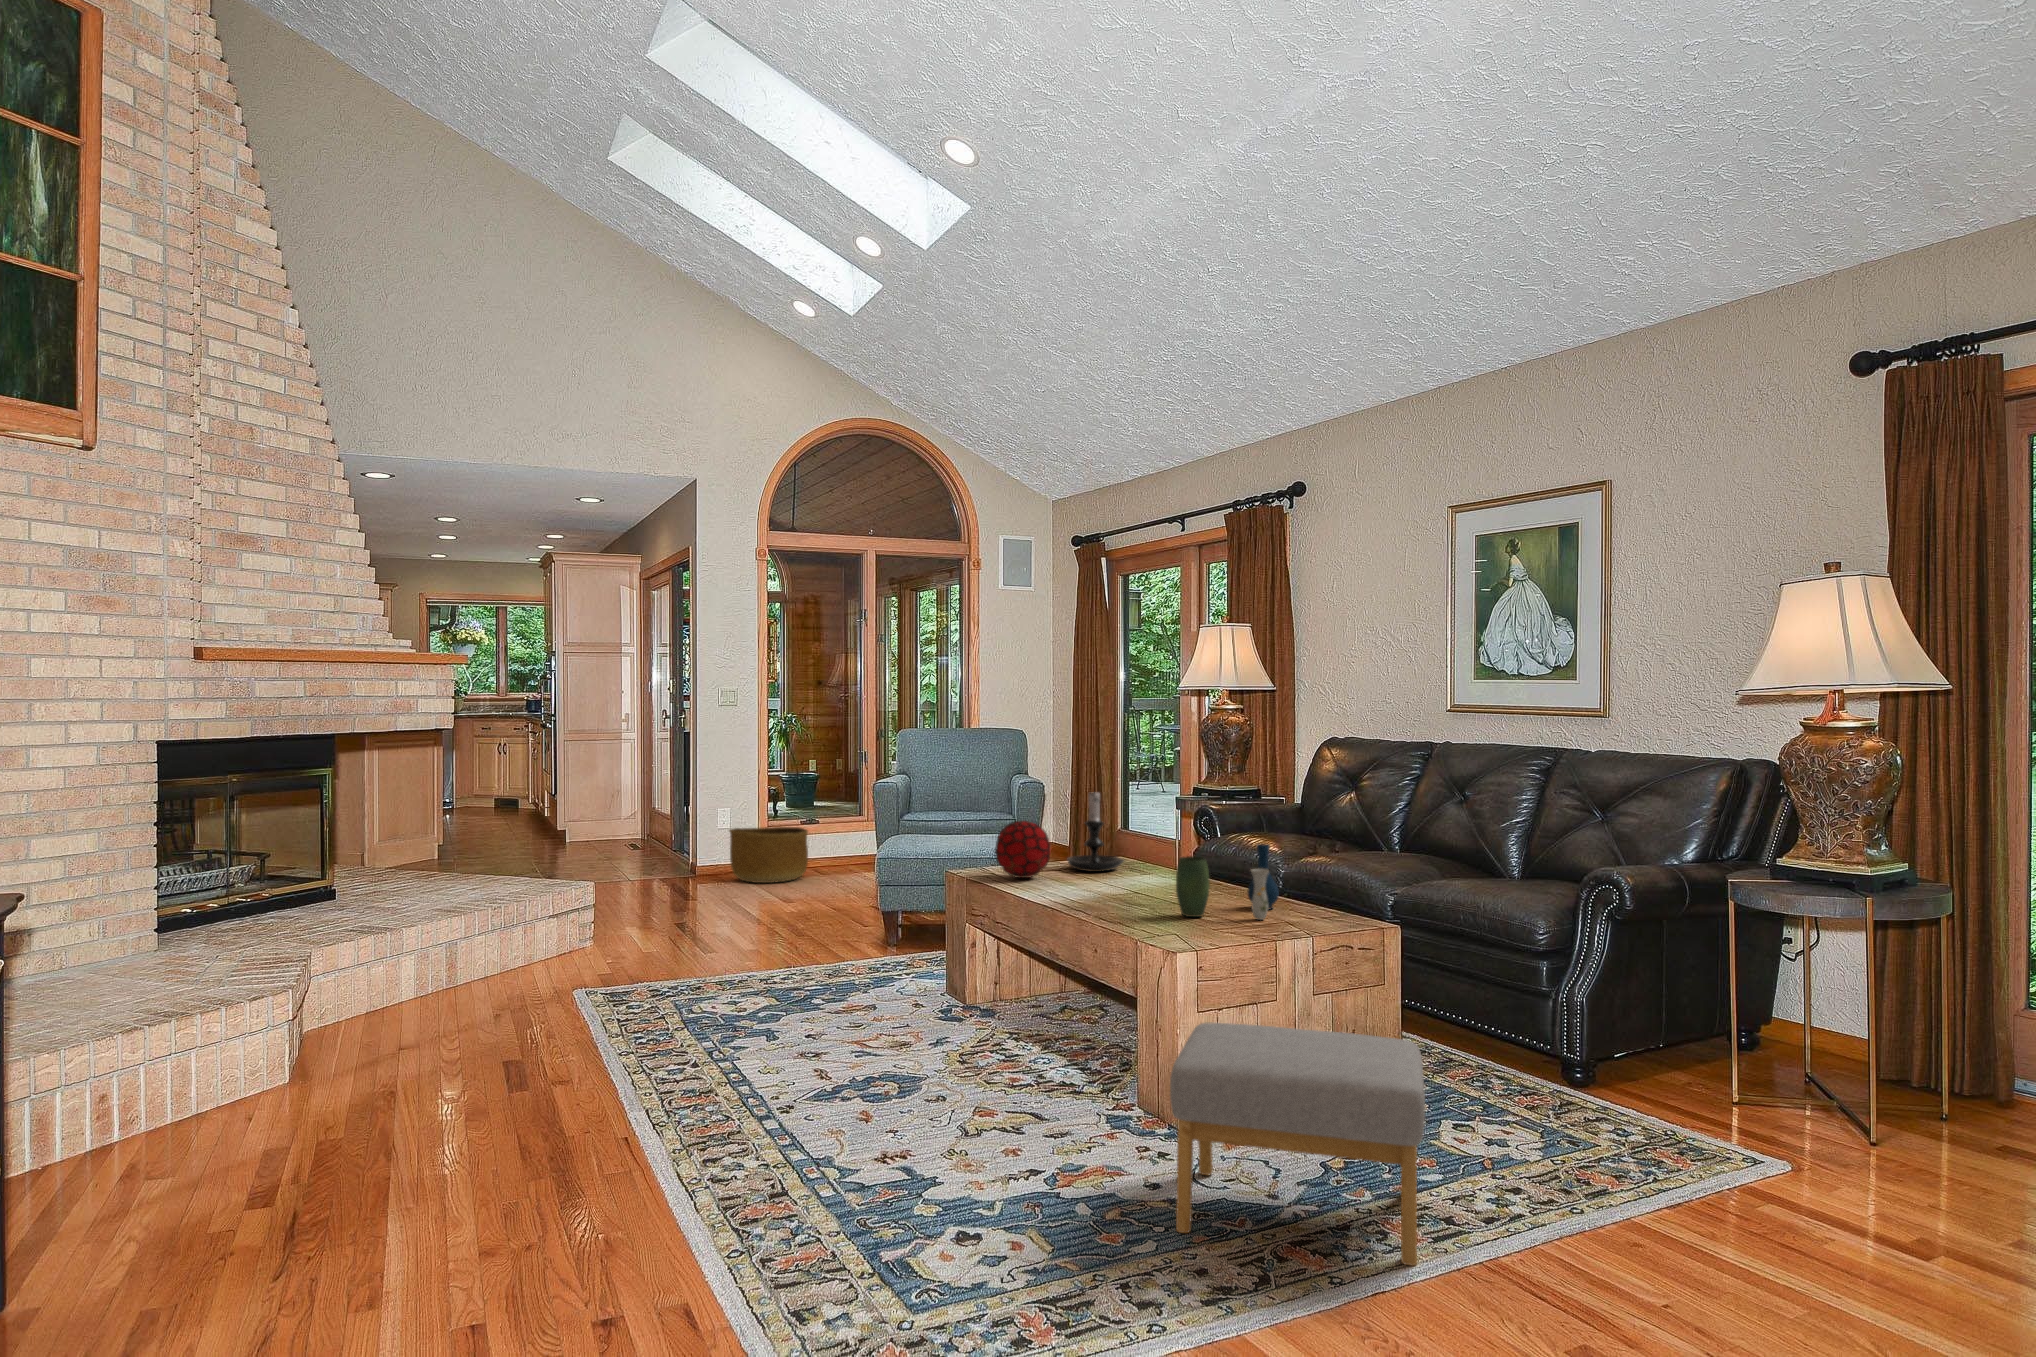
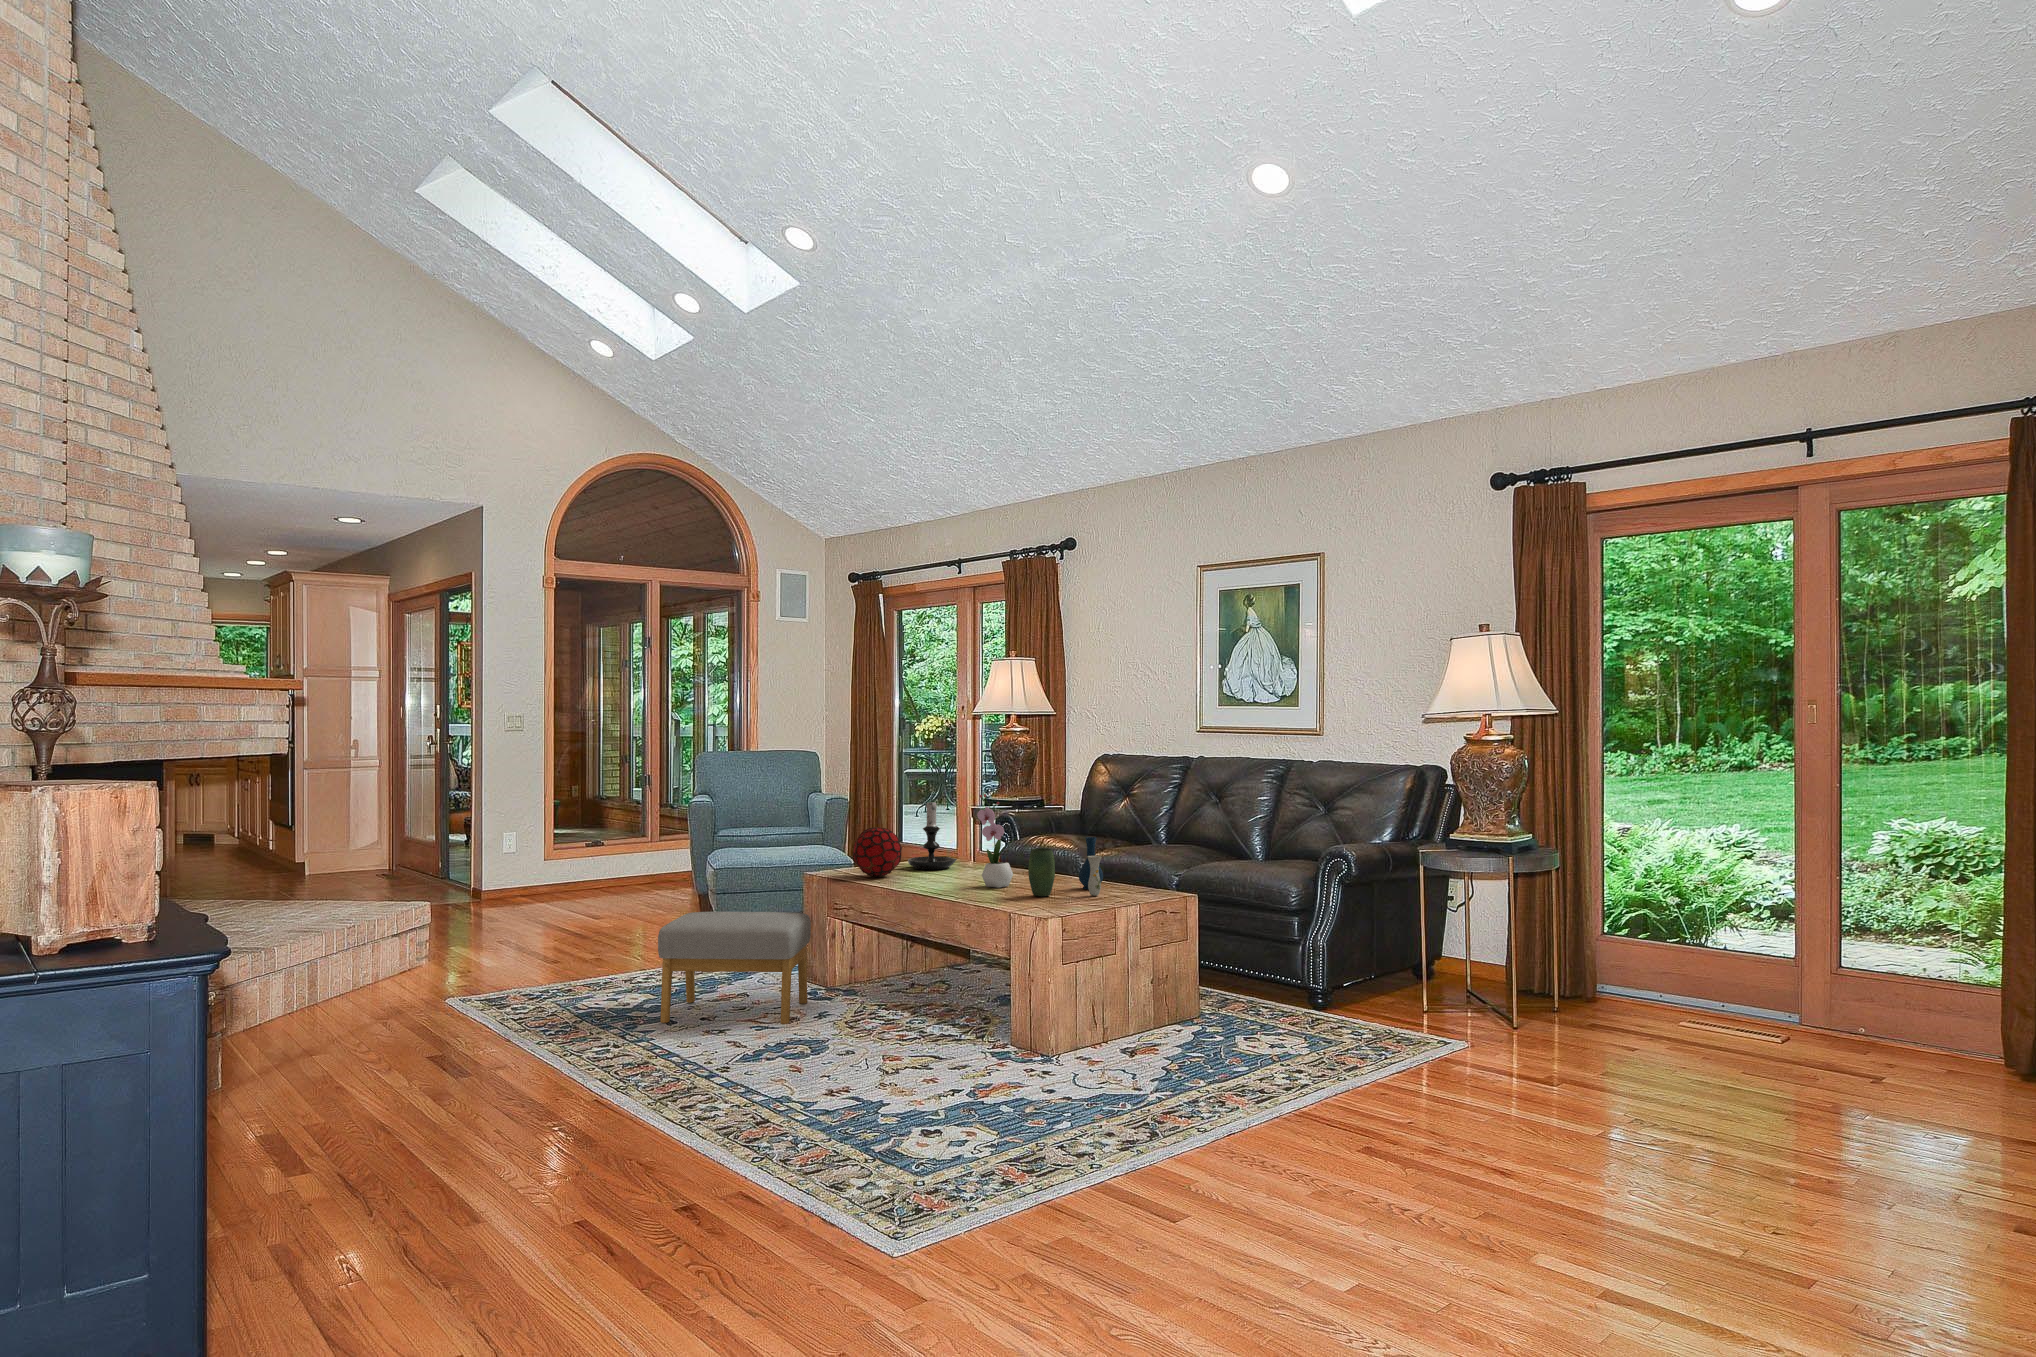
flower arrangement: none [1124,786,1175,901] -> present [977,794,1016,888]
basket: present [729,827,808,883] -> none [519,850,601,905]
footstool: present [1170,1022,1425,1266] -> present [658,912,811,1024]

